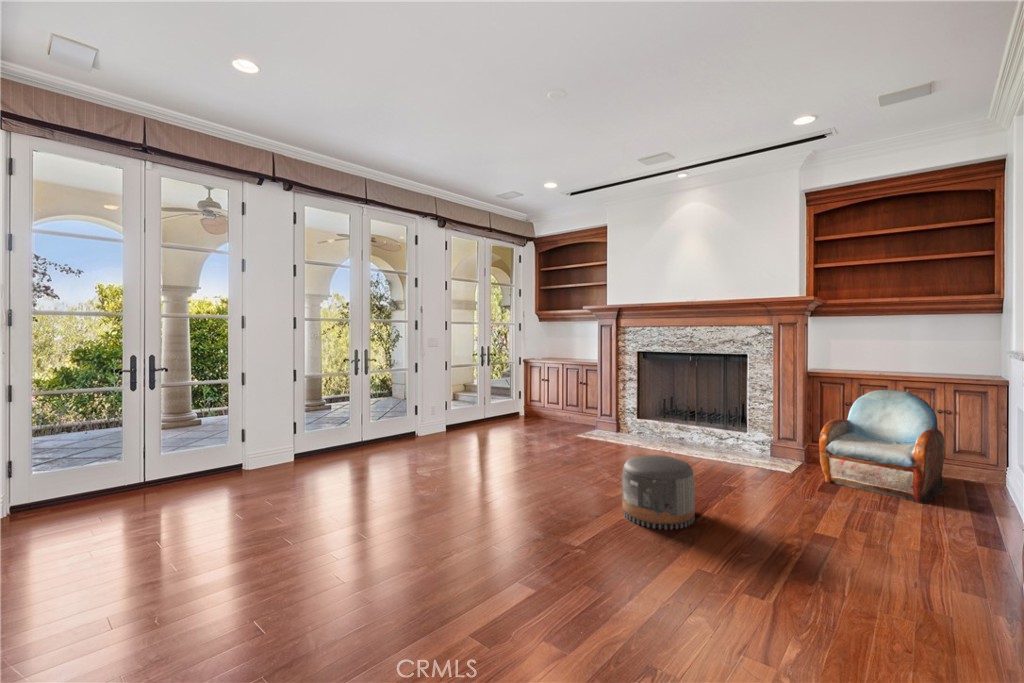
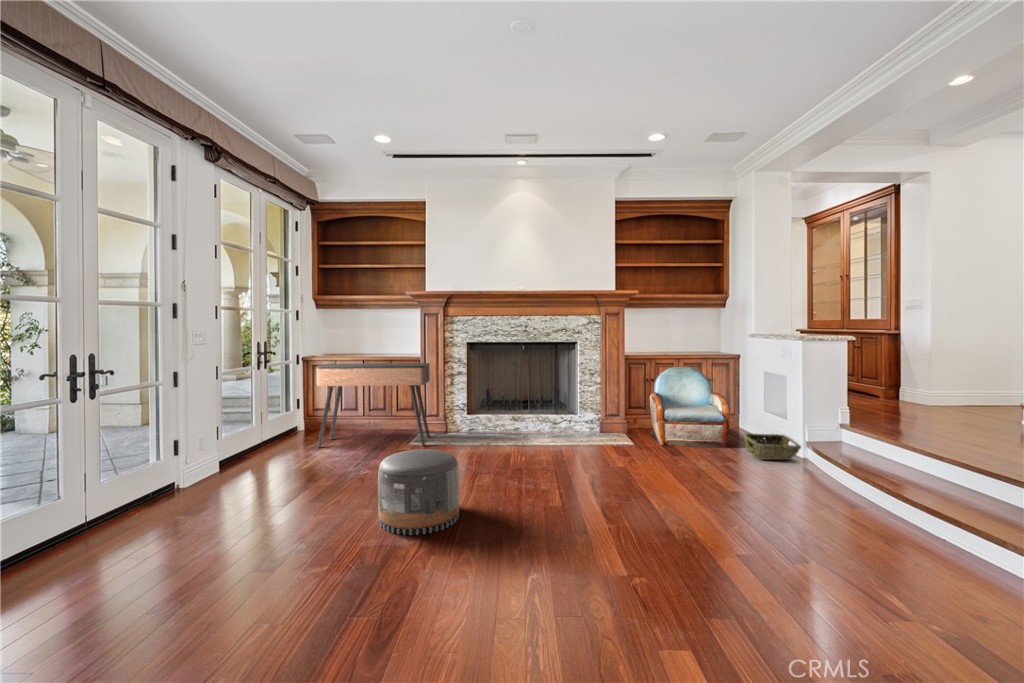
console table: none [514,366,600,440] -> present [317,363,430,448]
pouf: present [622,455,695,530] -> present [378,449,459,535]
woven basket: none [924,487,1015,536] -> present [744,433,801,460]

